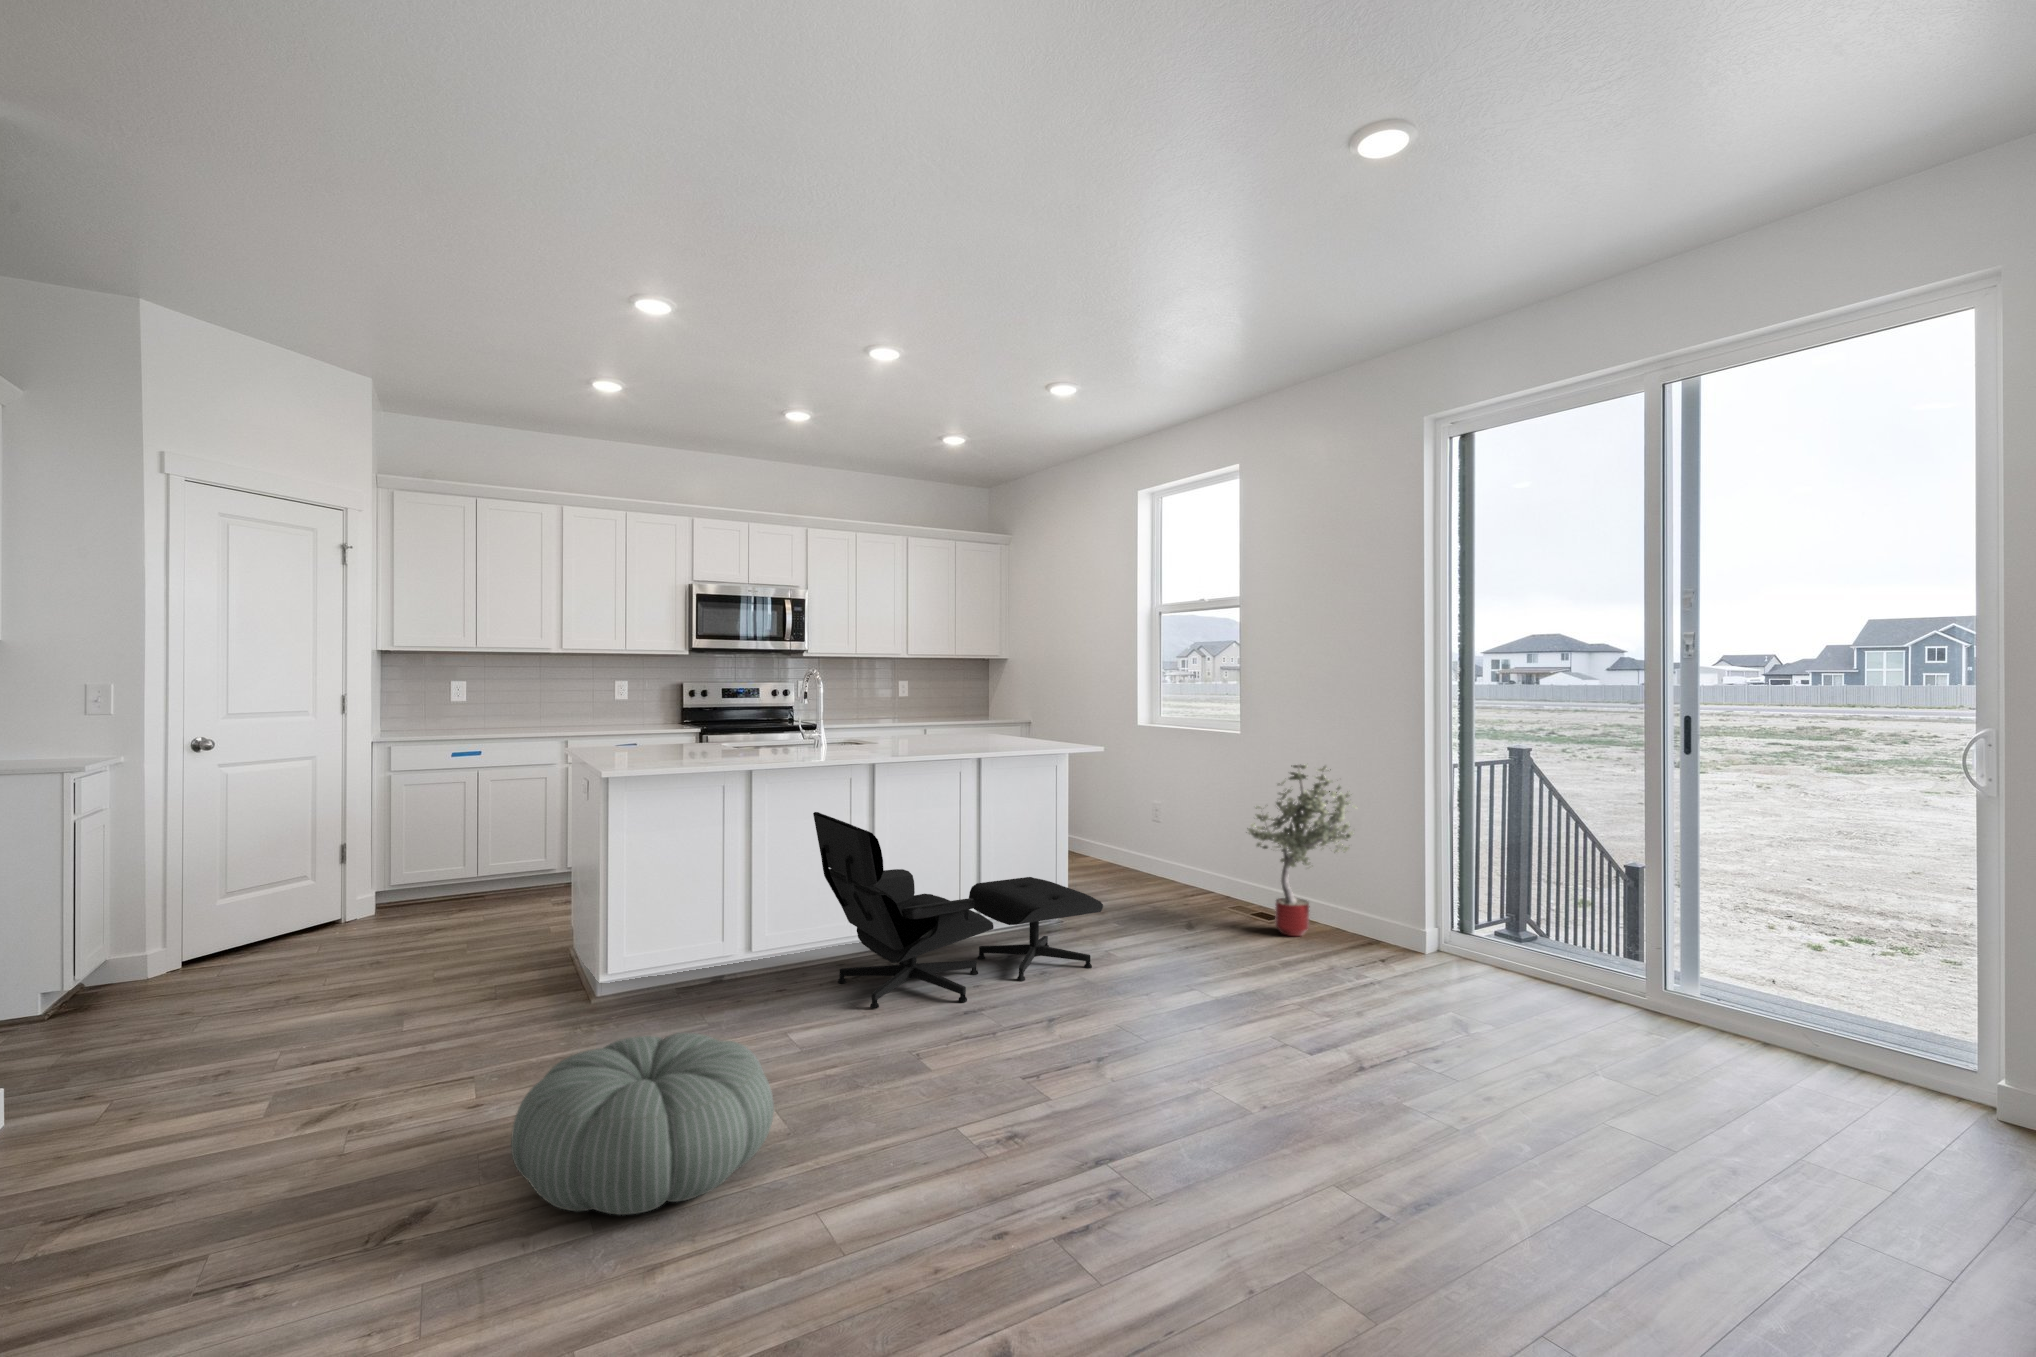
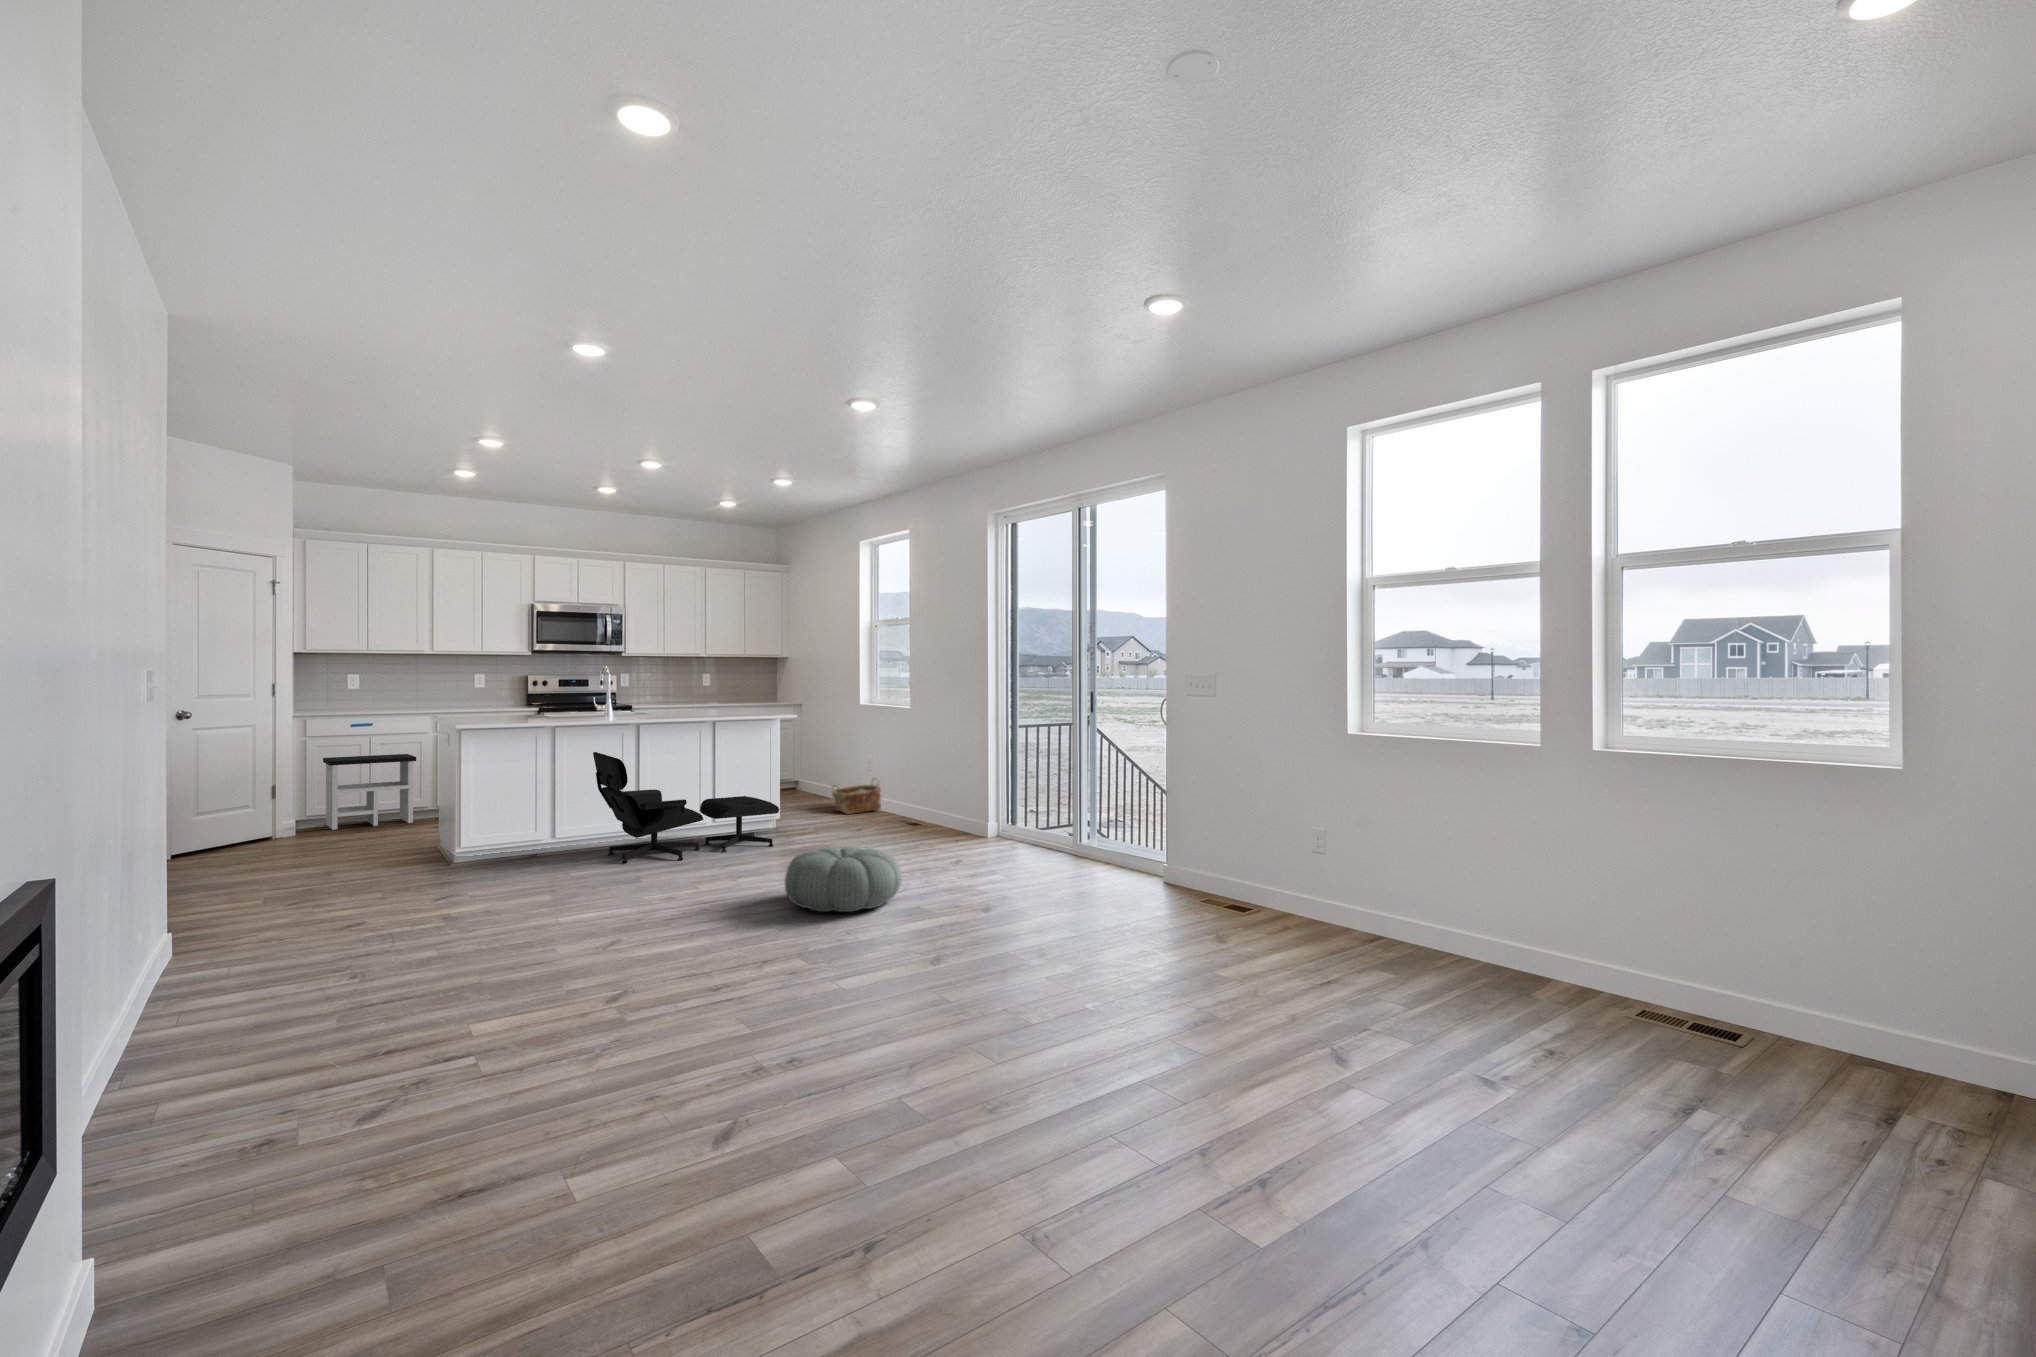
potted tree: present [1247,764,1357,936] -> none [898,724,958,832]
side table: none [414,793,539,907] -> present [323,754,416,830]
woven basket: none [1116,834,1189,891] -> present [832,778,881,814]
pouf: present [511,1033,774,1215] -> present [785,847,902,912]

